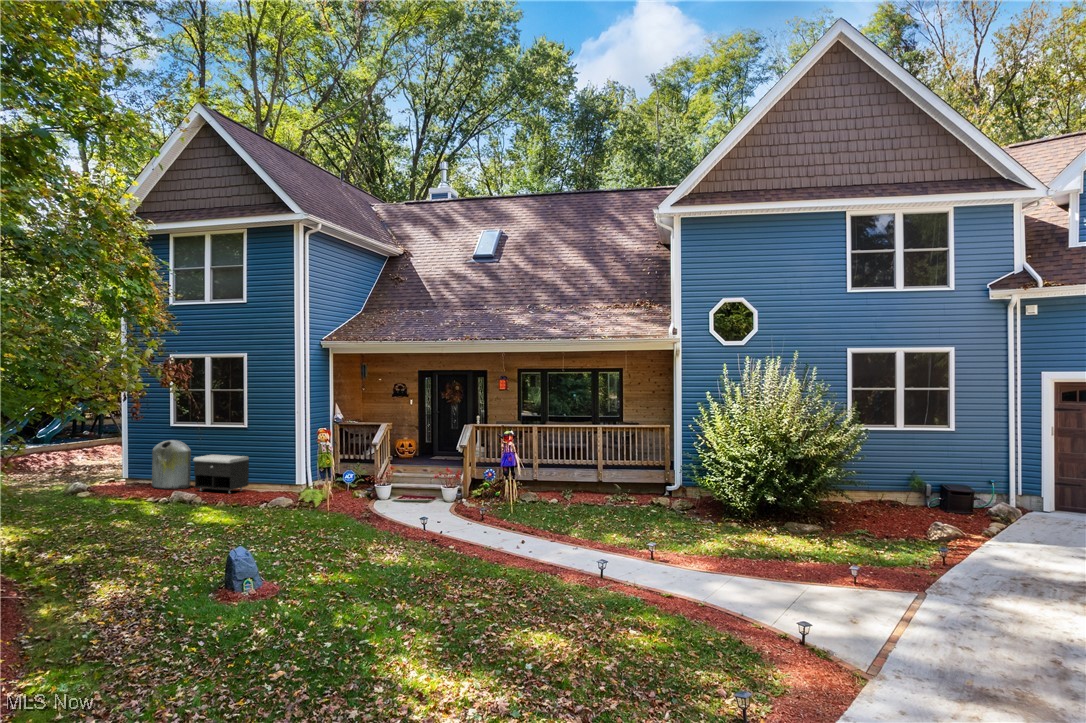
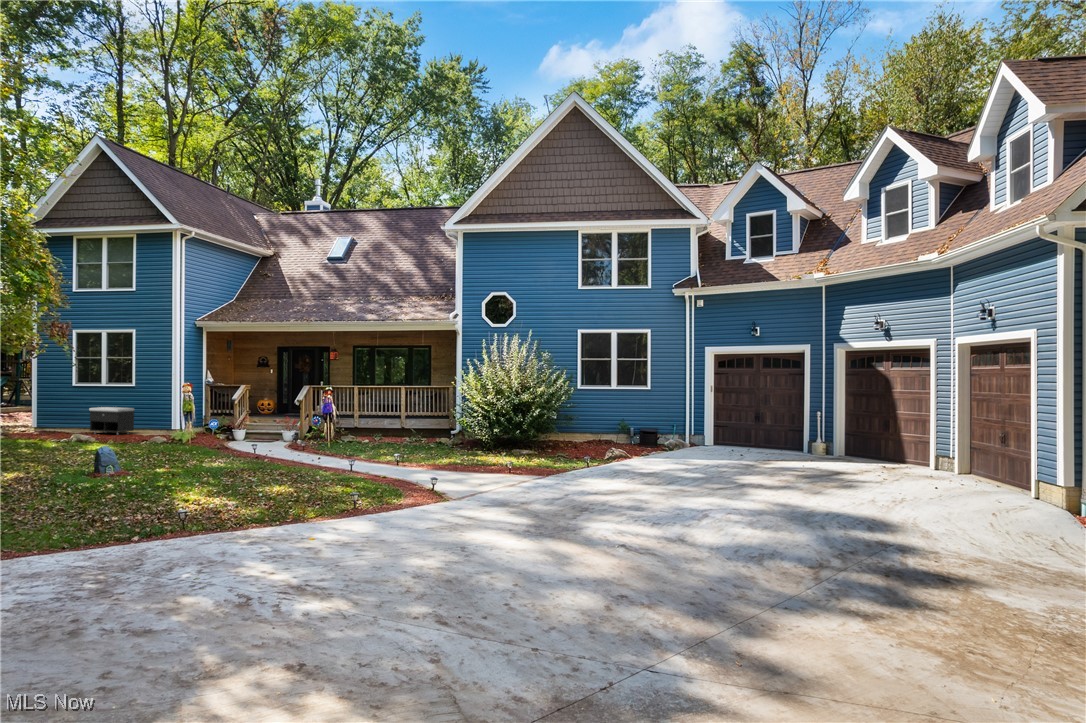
trash can: present [152,440,191,489] -> none [56,396,88,433]

